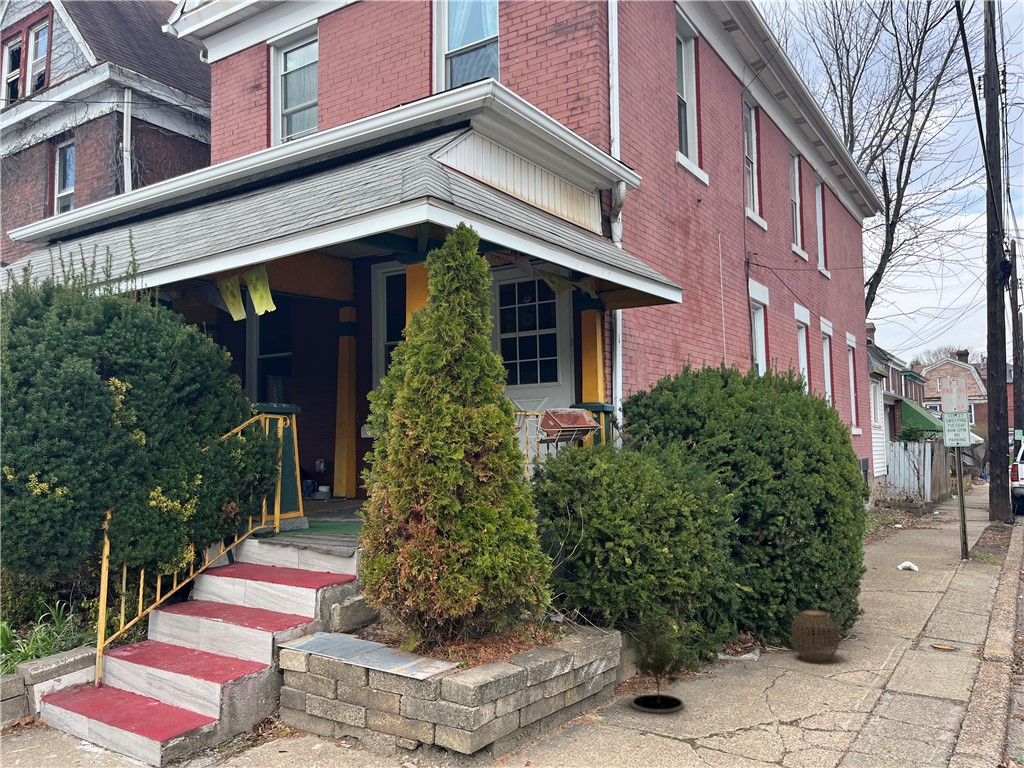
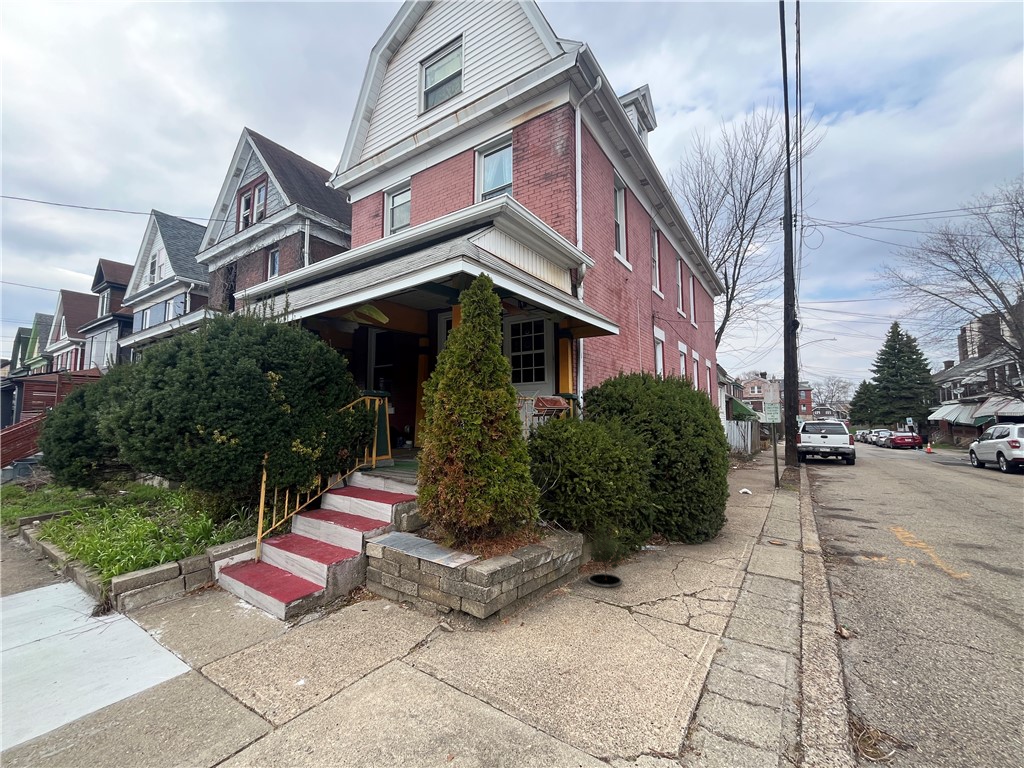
woven basket: present [792,610,839,662] -> none [686,521,716,553]

